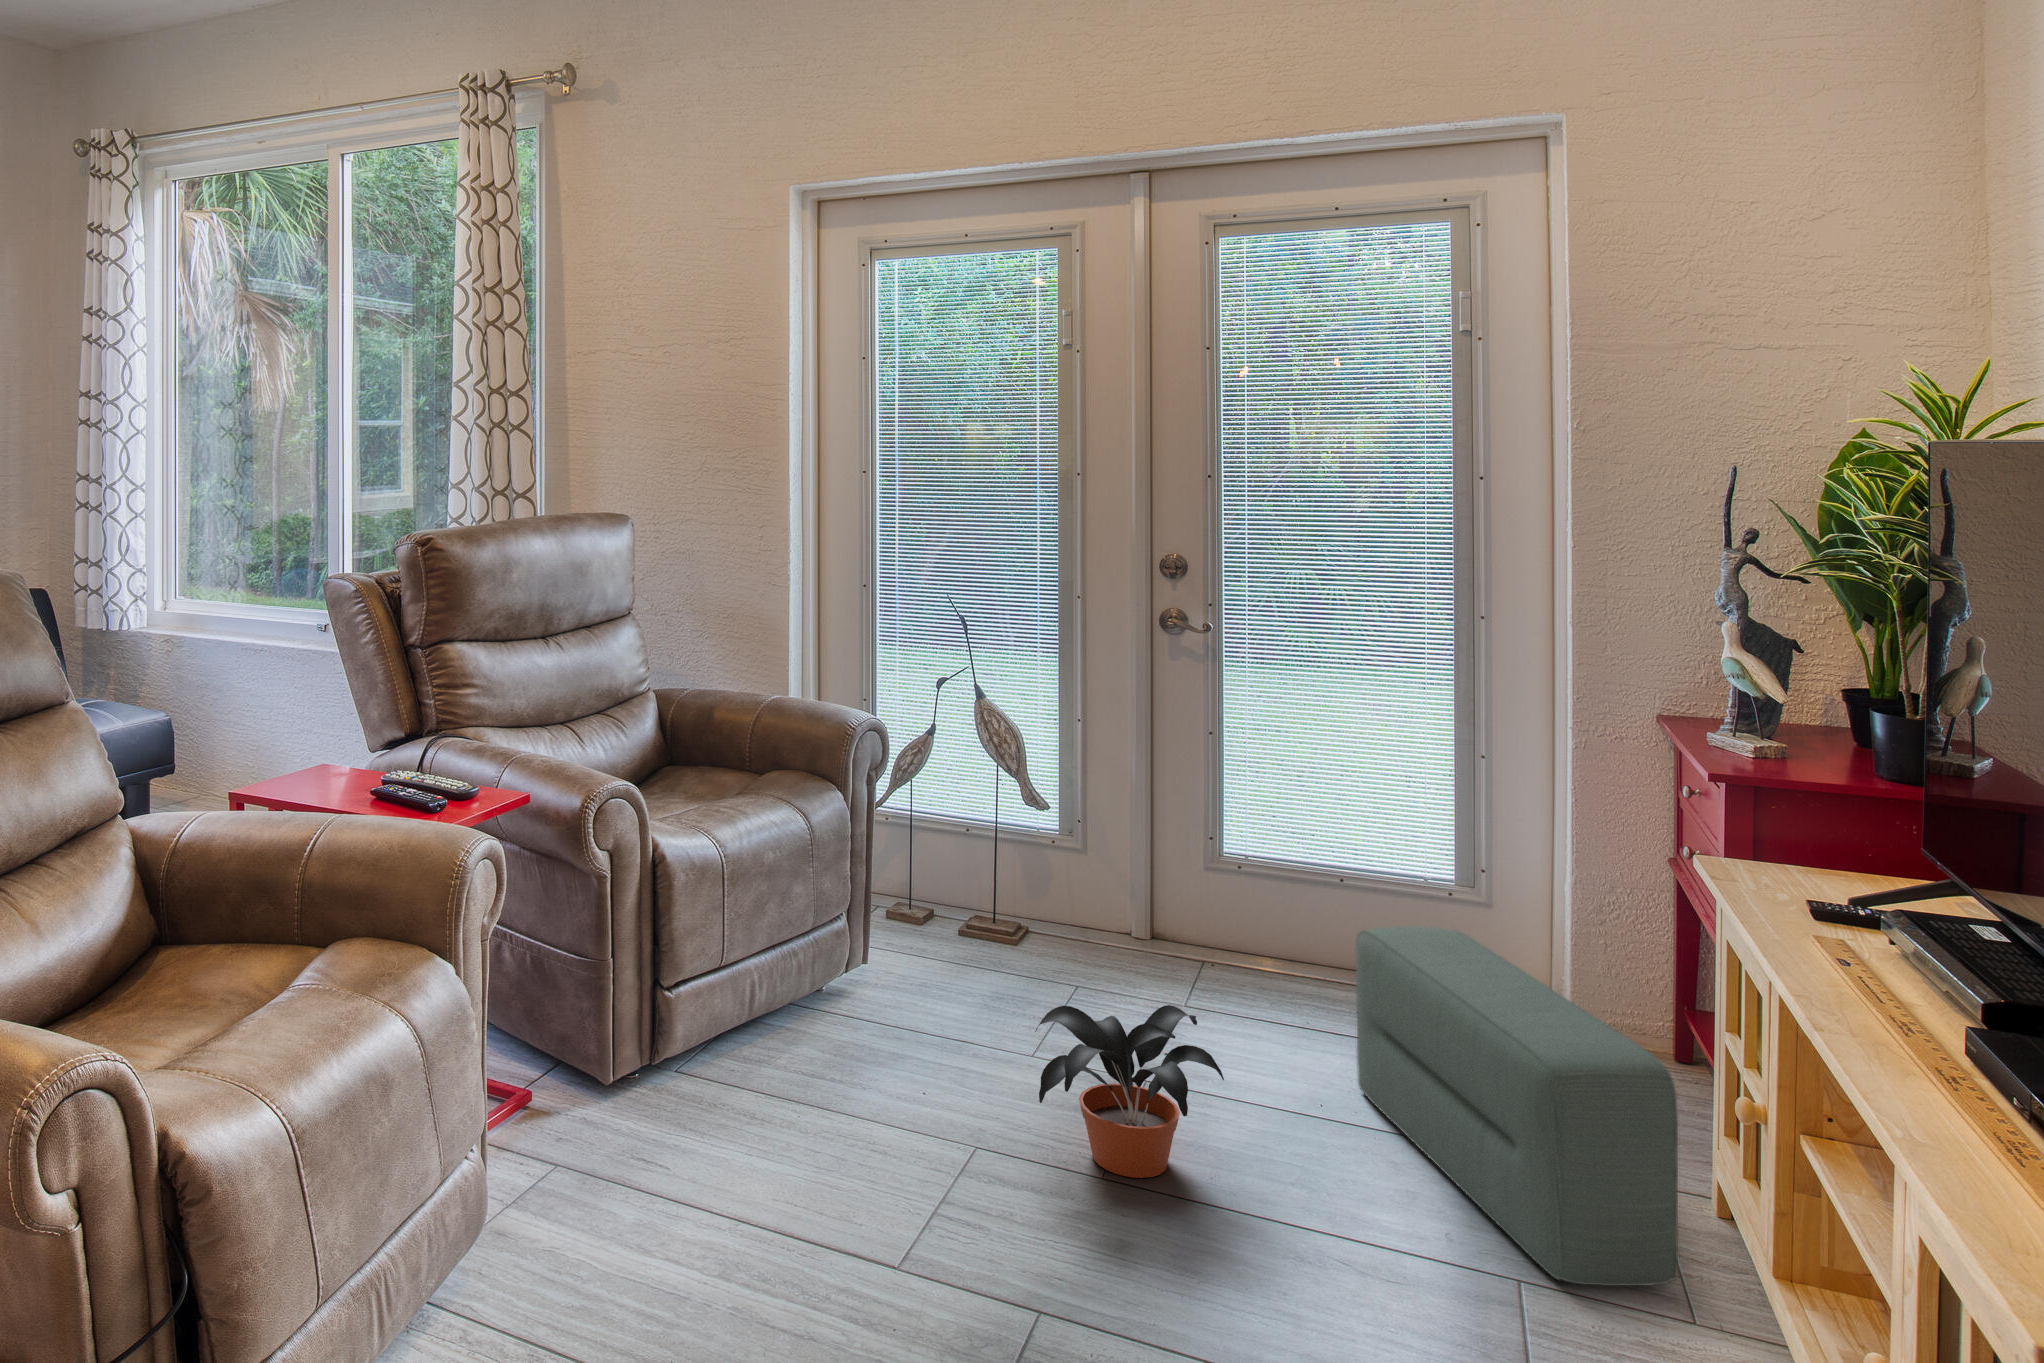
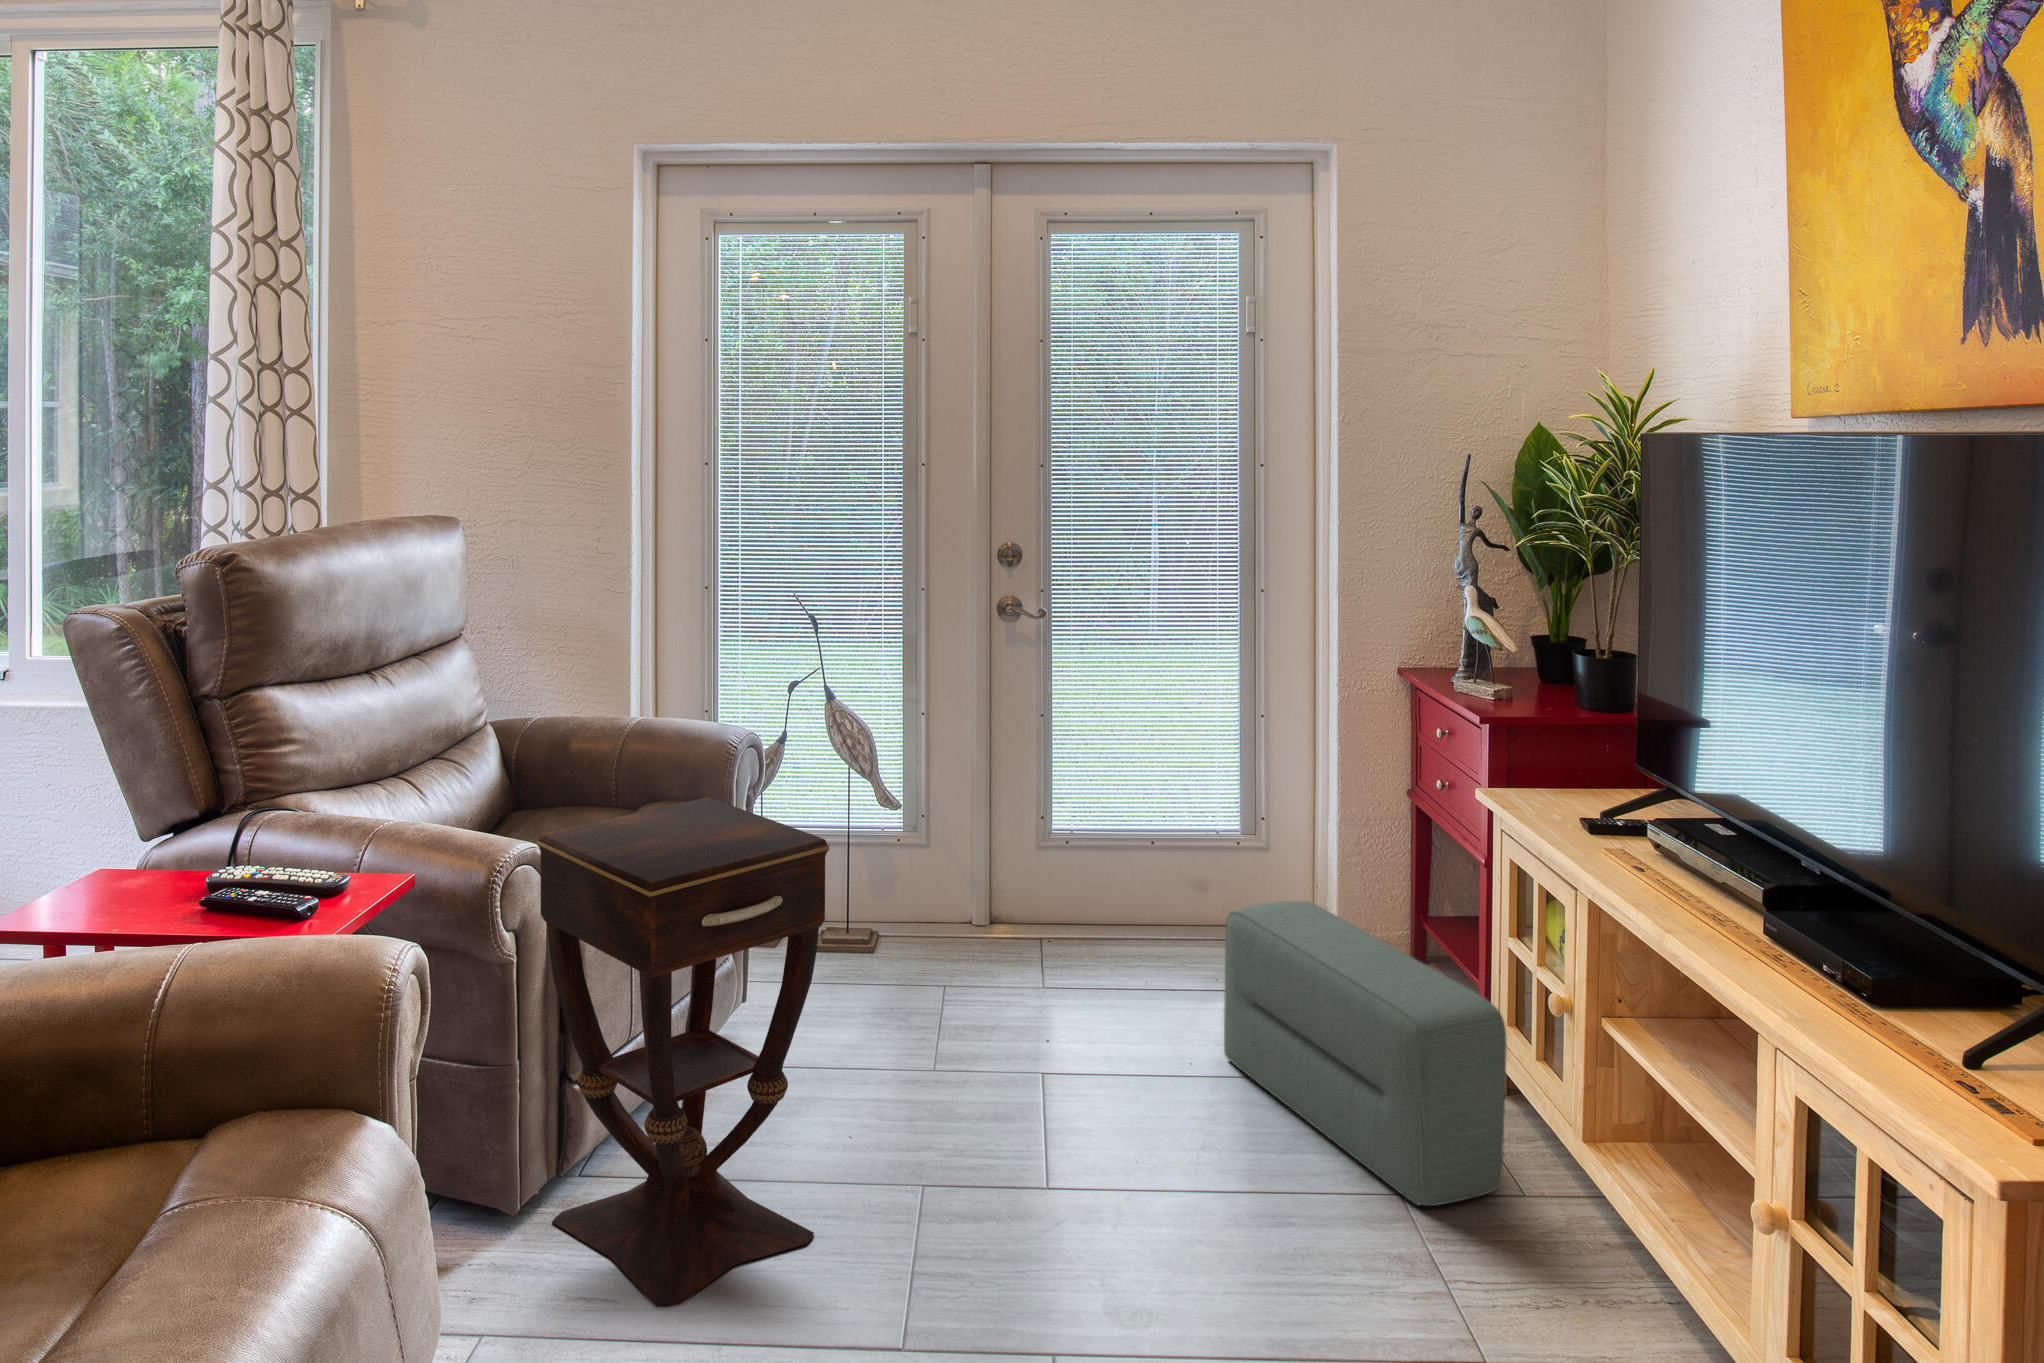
side table: none [624,753,877,1211] -> present [536,797,830,1307]
potted plant: present [1035,1005,1224,1178] -> none [960,1010,1140,1183]

